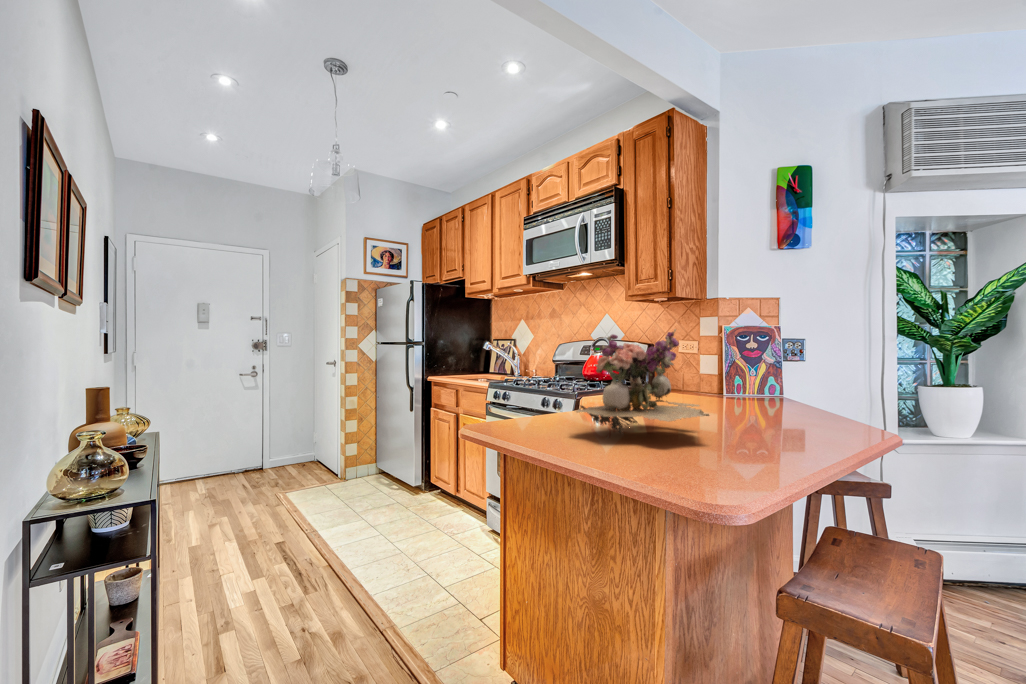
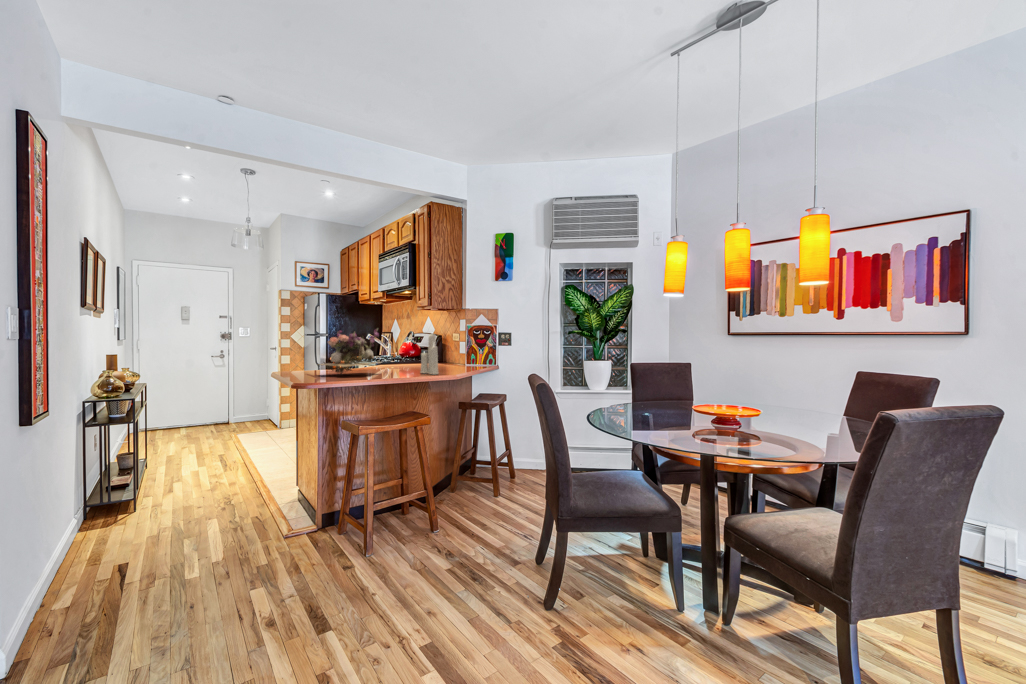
candle: none [761,325,818,431] -> present [420,334,438,374]

